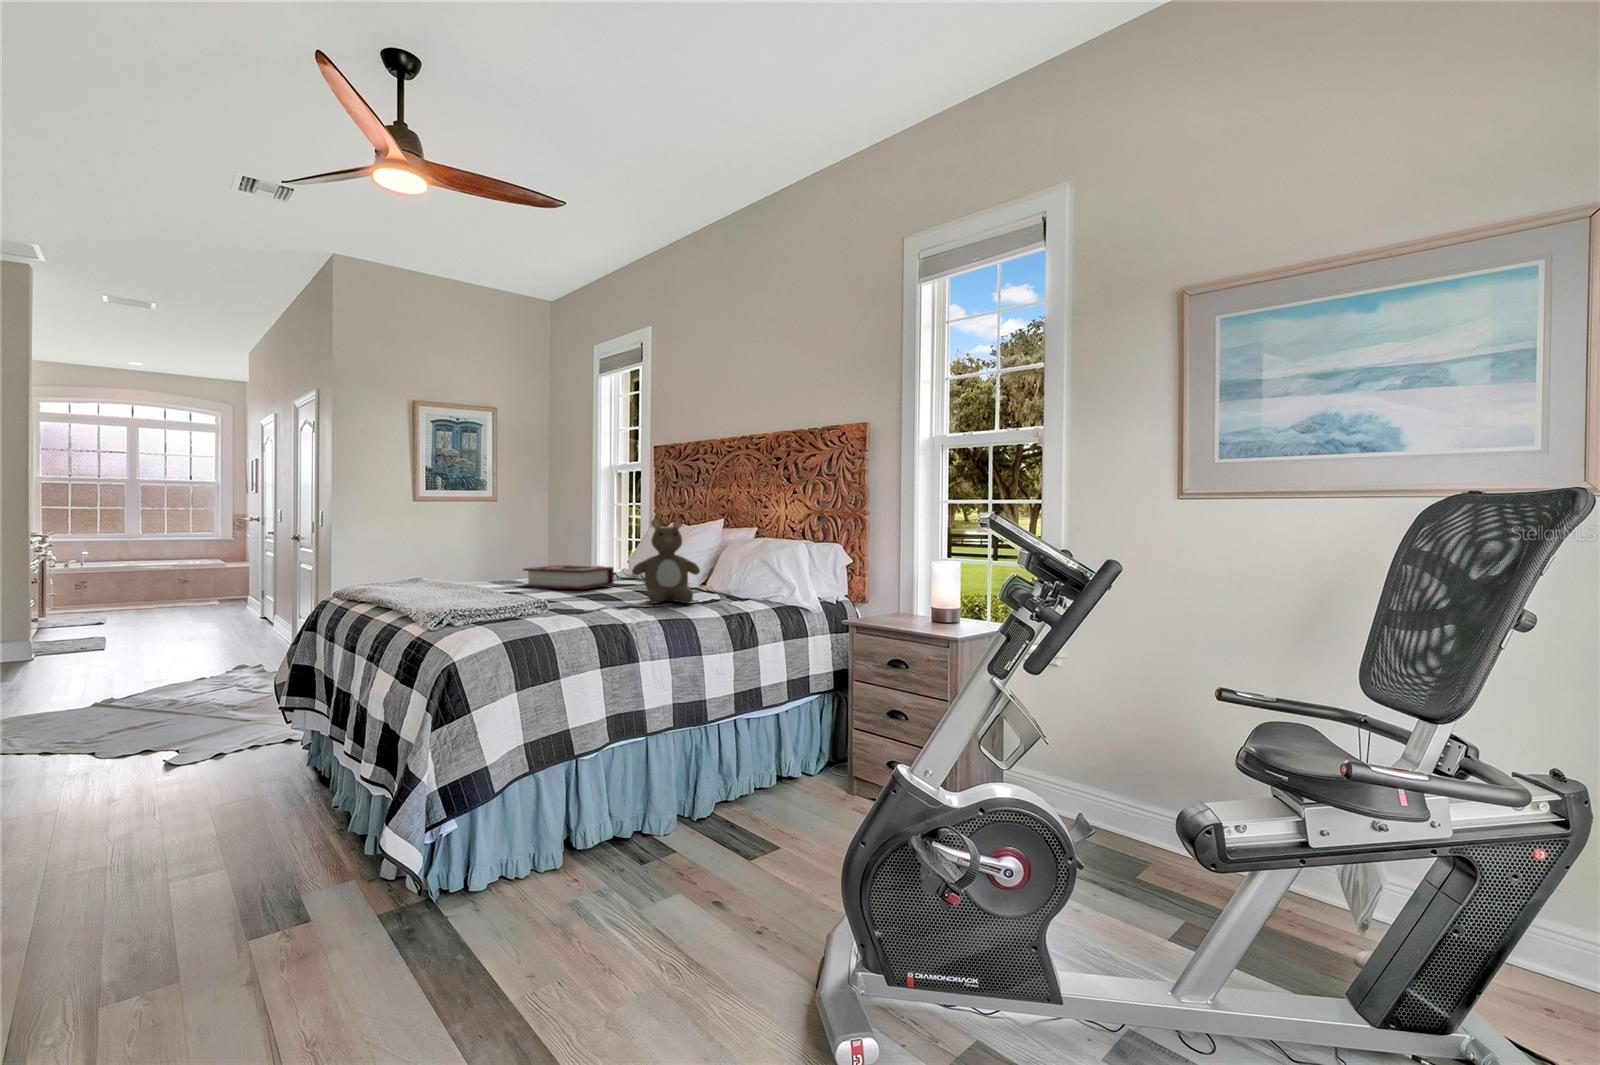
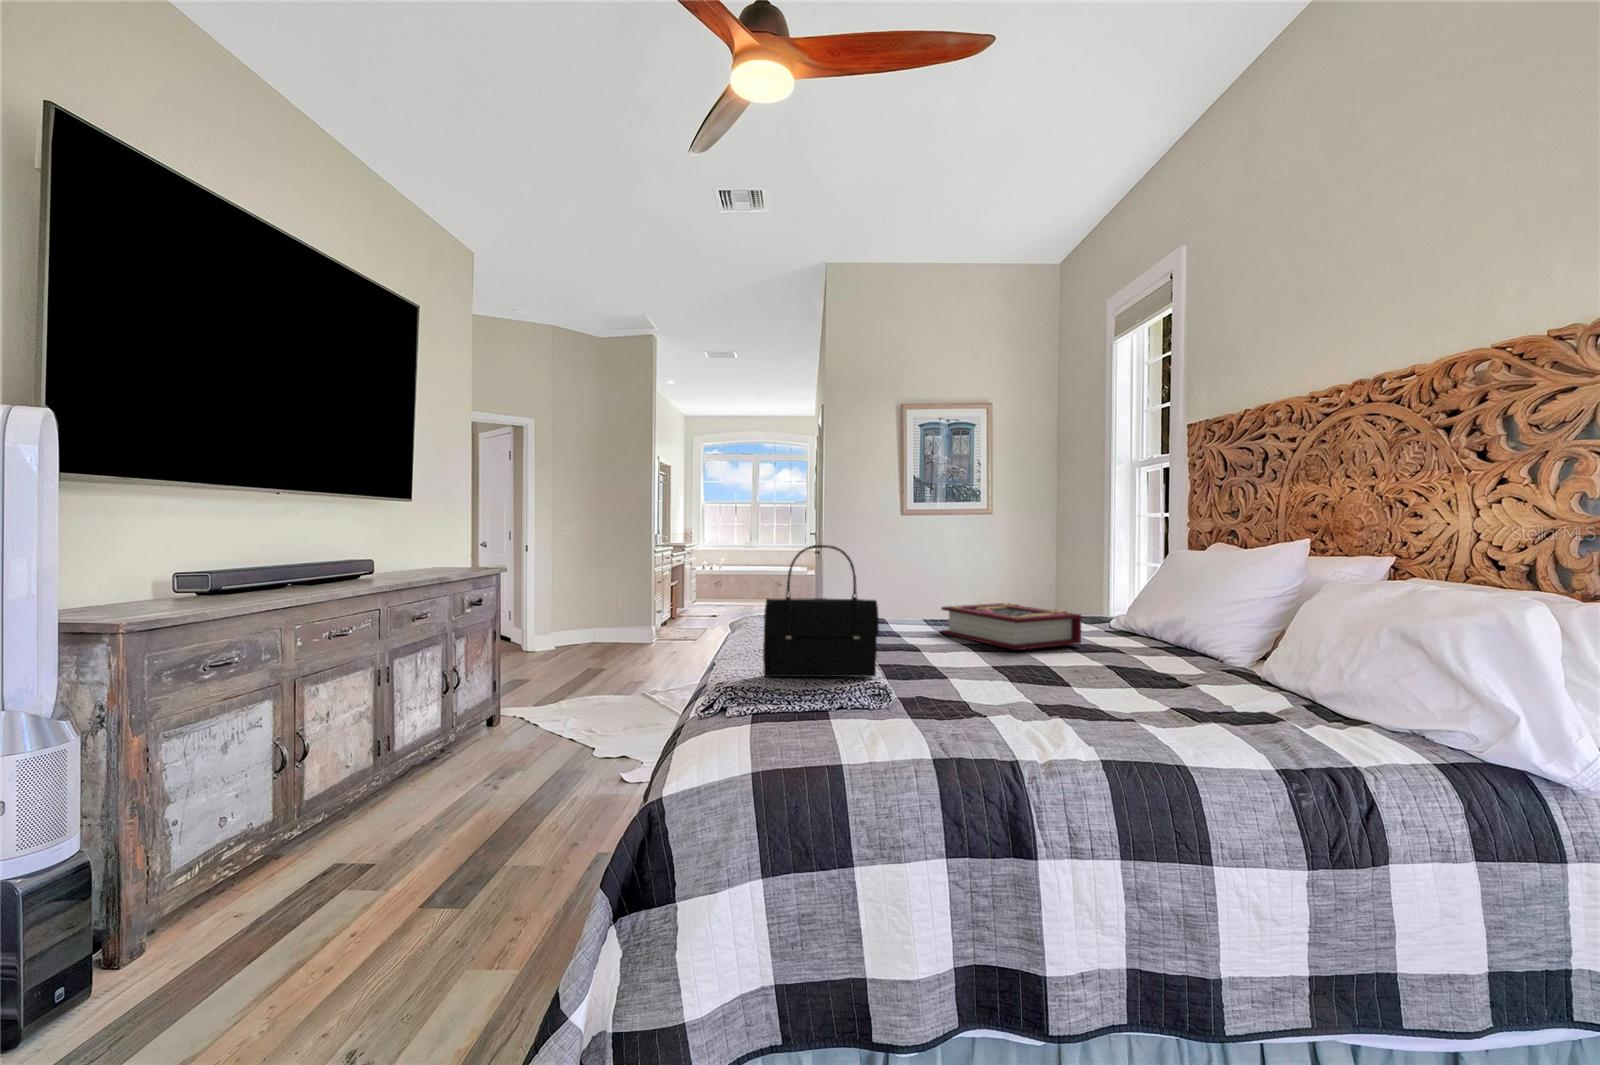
teddy bear: present [632,519,700,604] -> none [1085,536,1235,715]
handbag: none [451,527,524,611] -> present [763,545,879,677]

